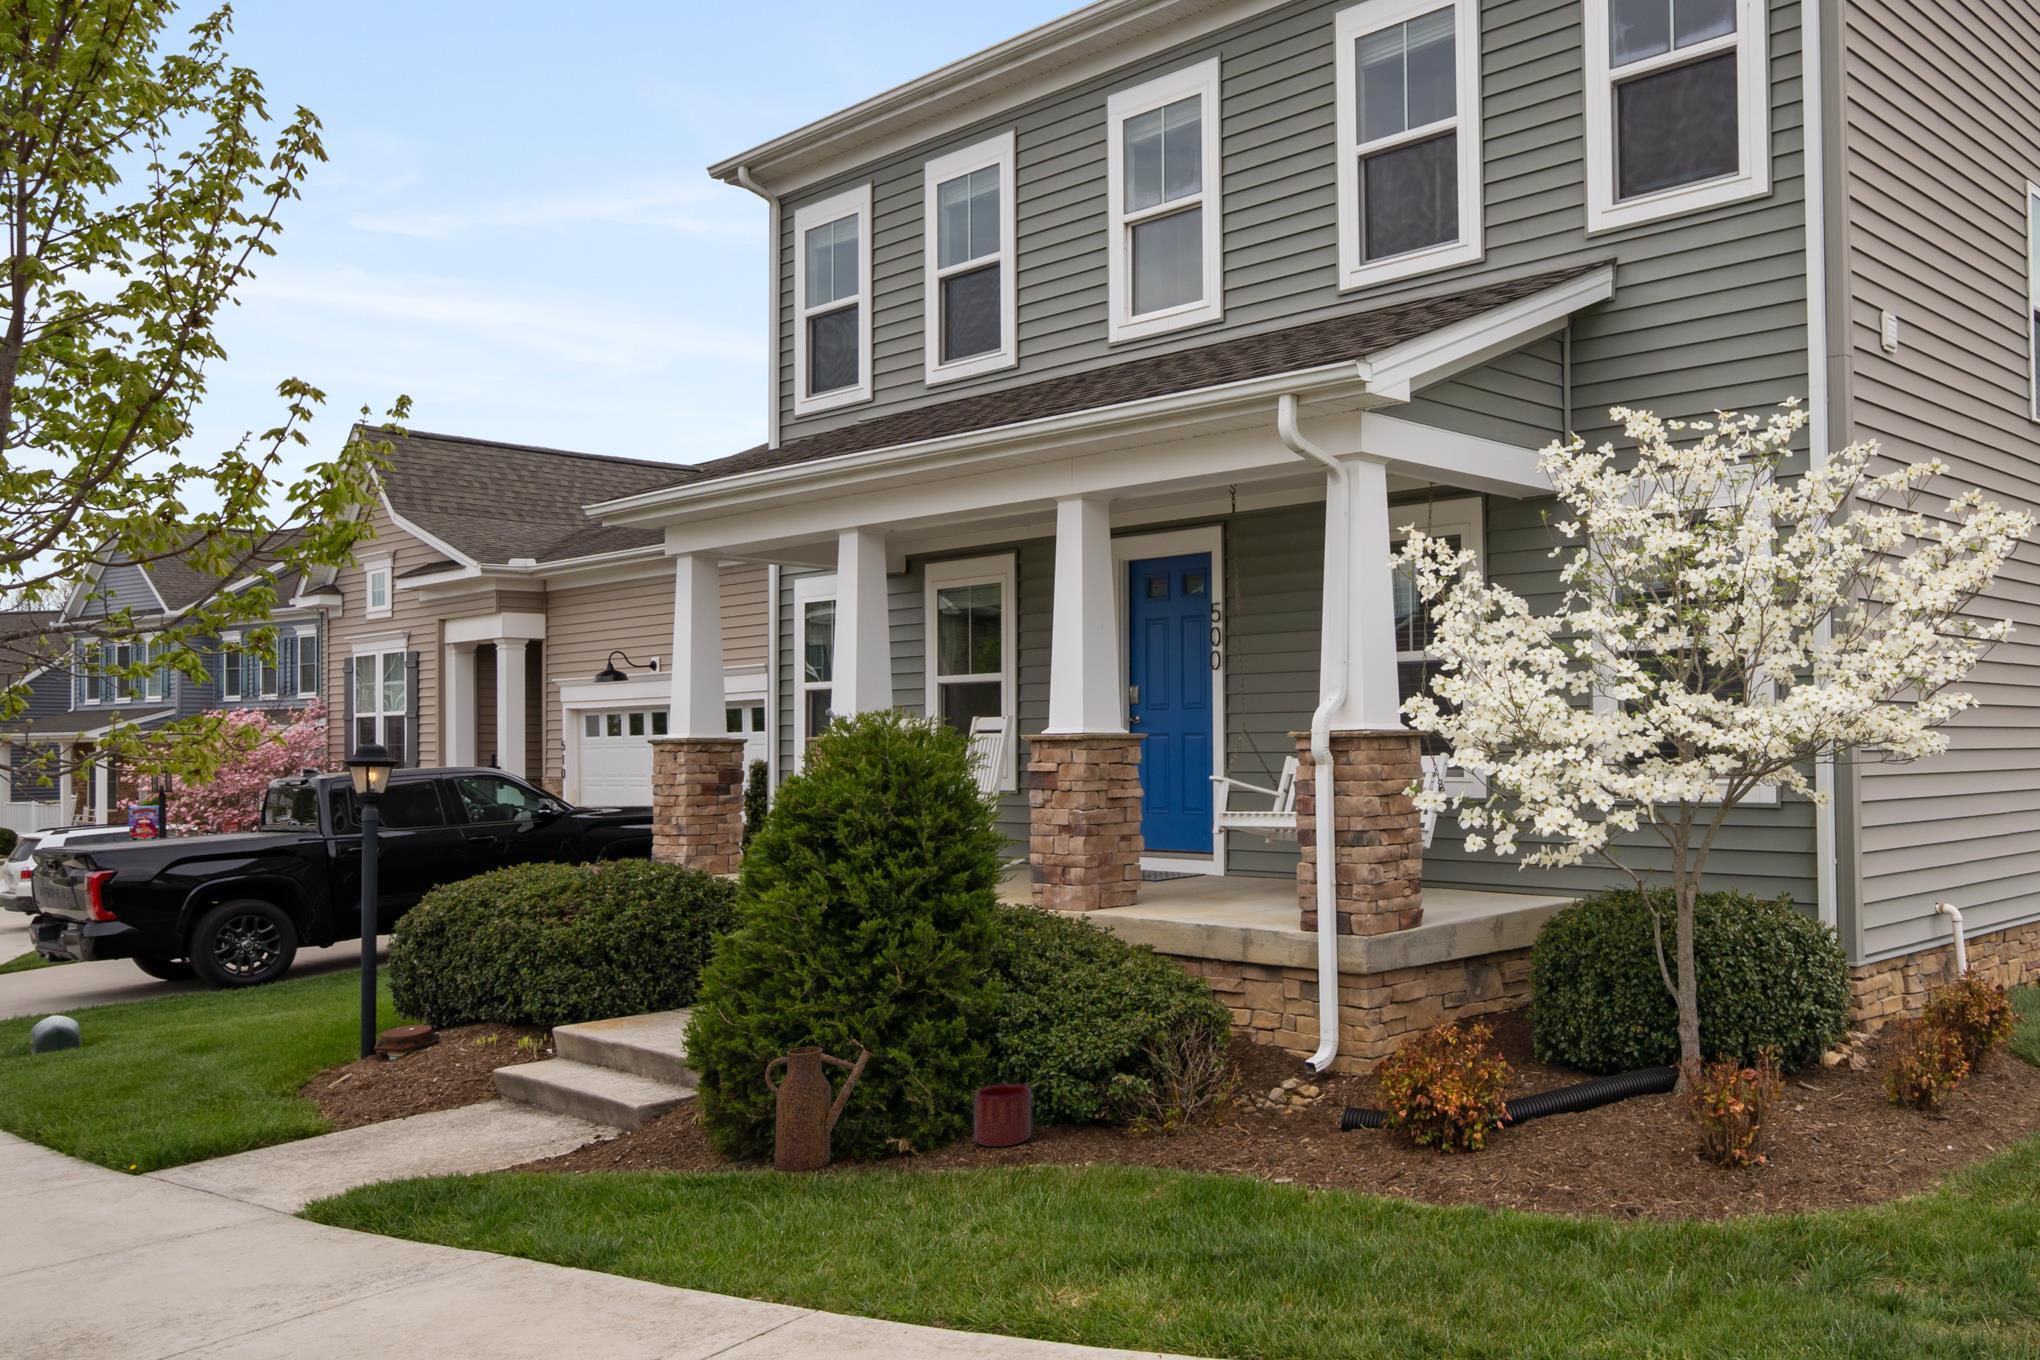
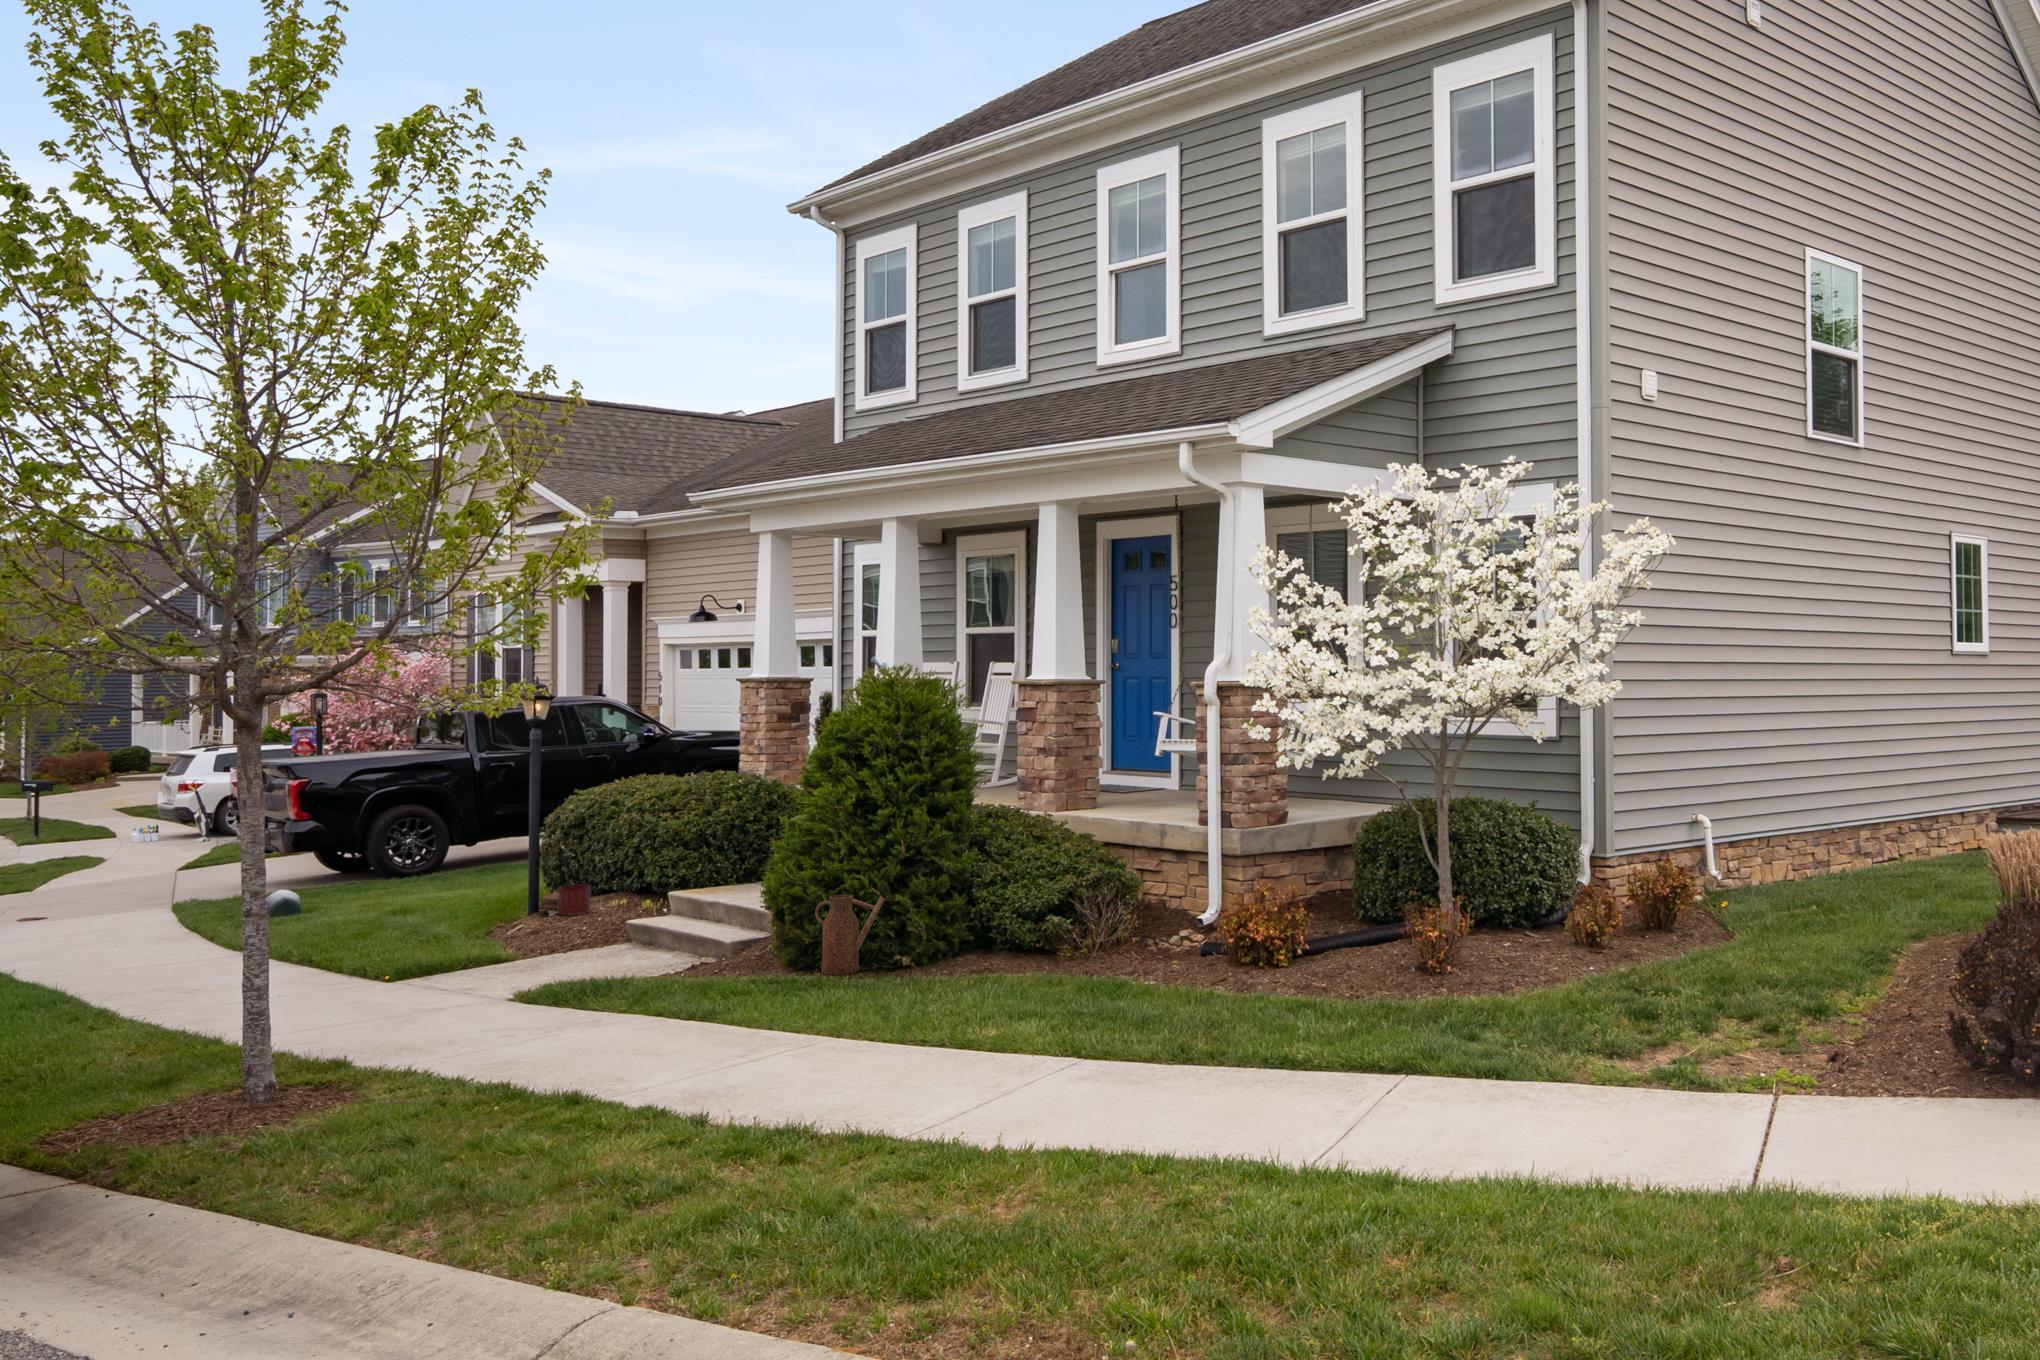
planter: present [974,1084,1031,1147] -> present [558,884,591,916]

